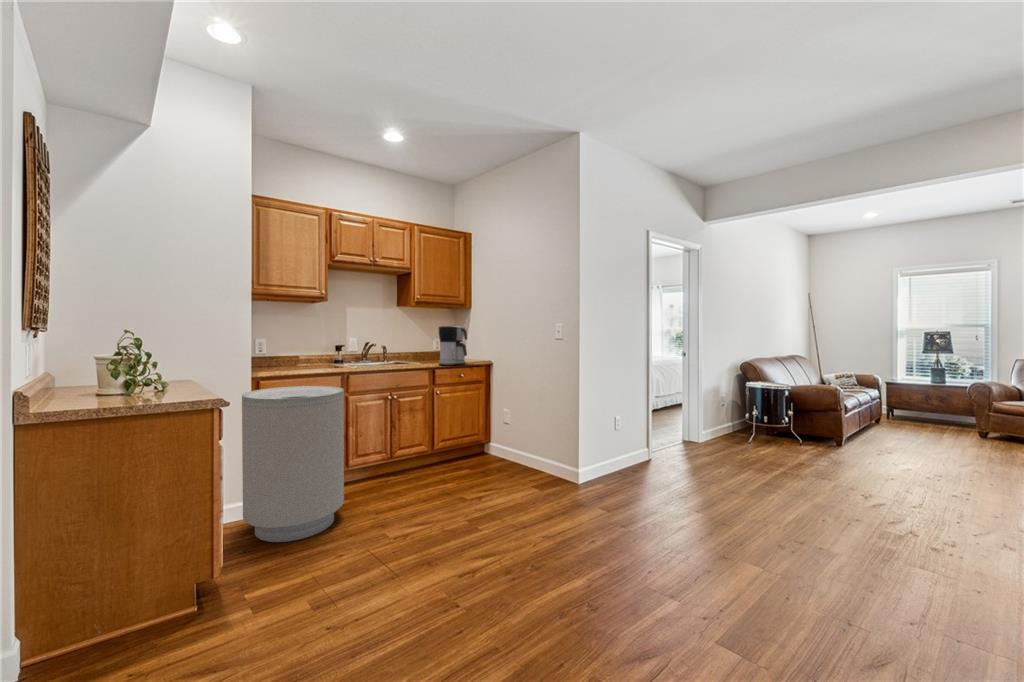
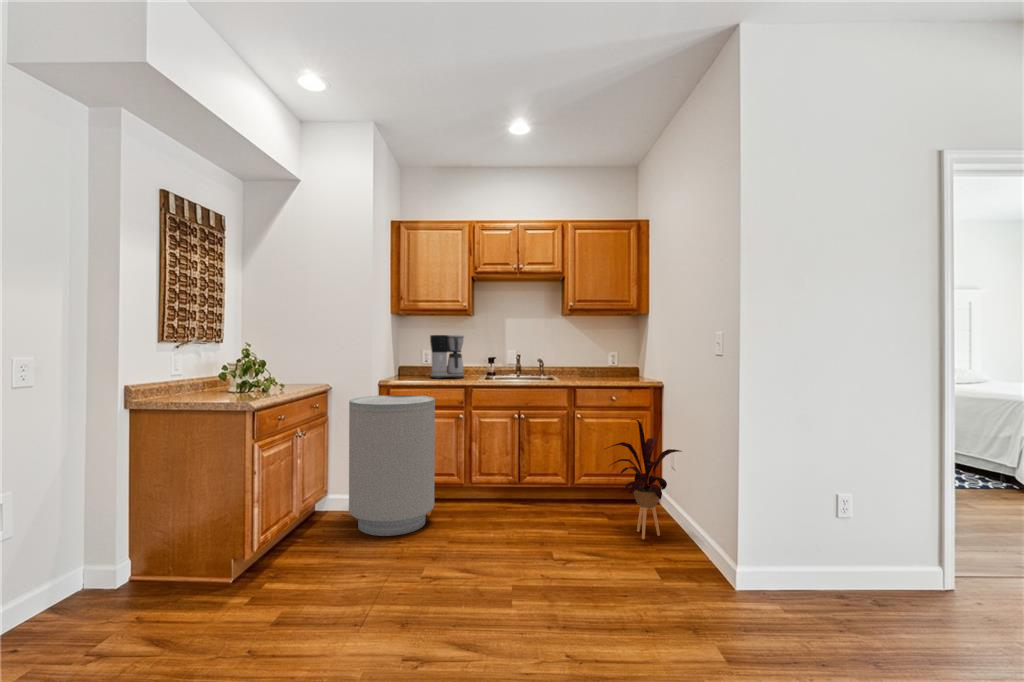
coffee maker: present [439,326,467,366] -> present [430,335,464,379]
house plant: none [486,389,535,478] -> present [605,419,681,539]

